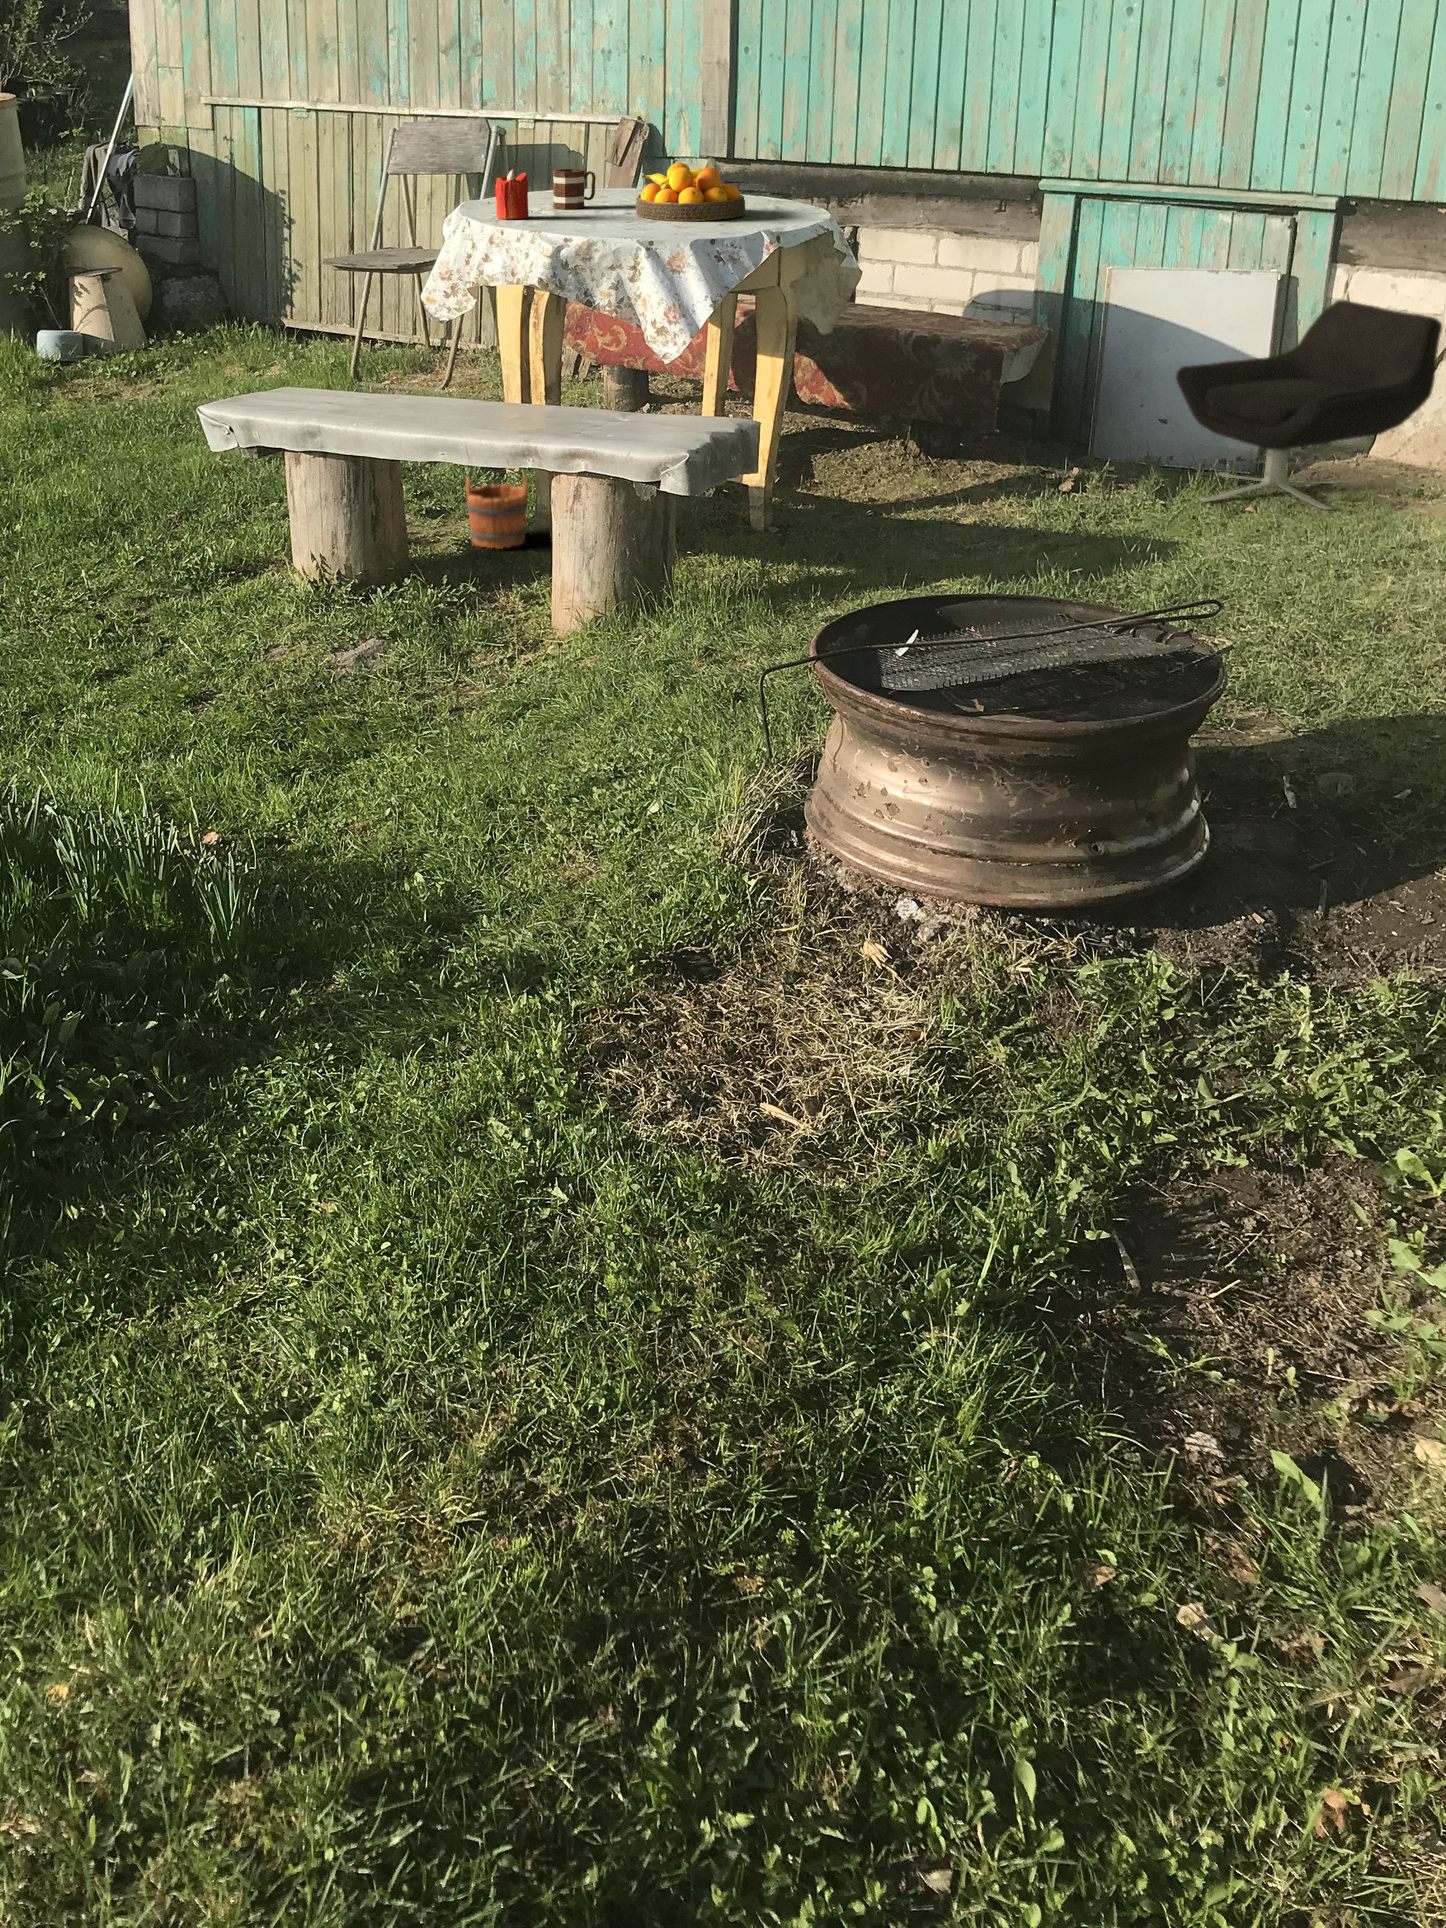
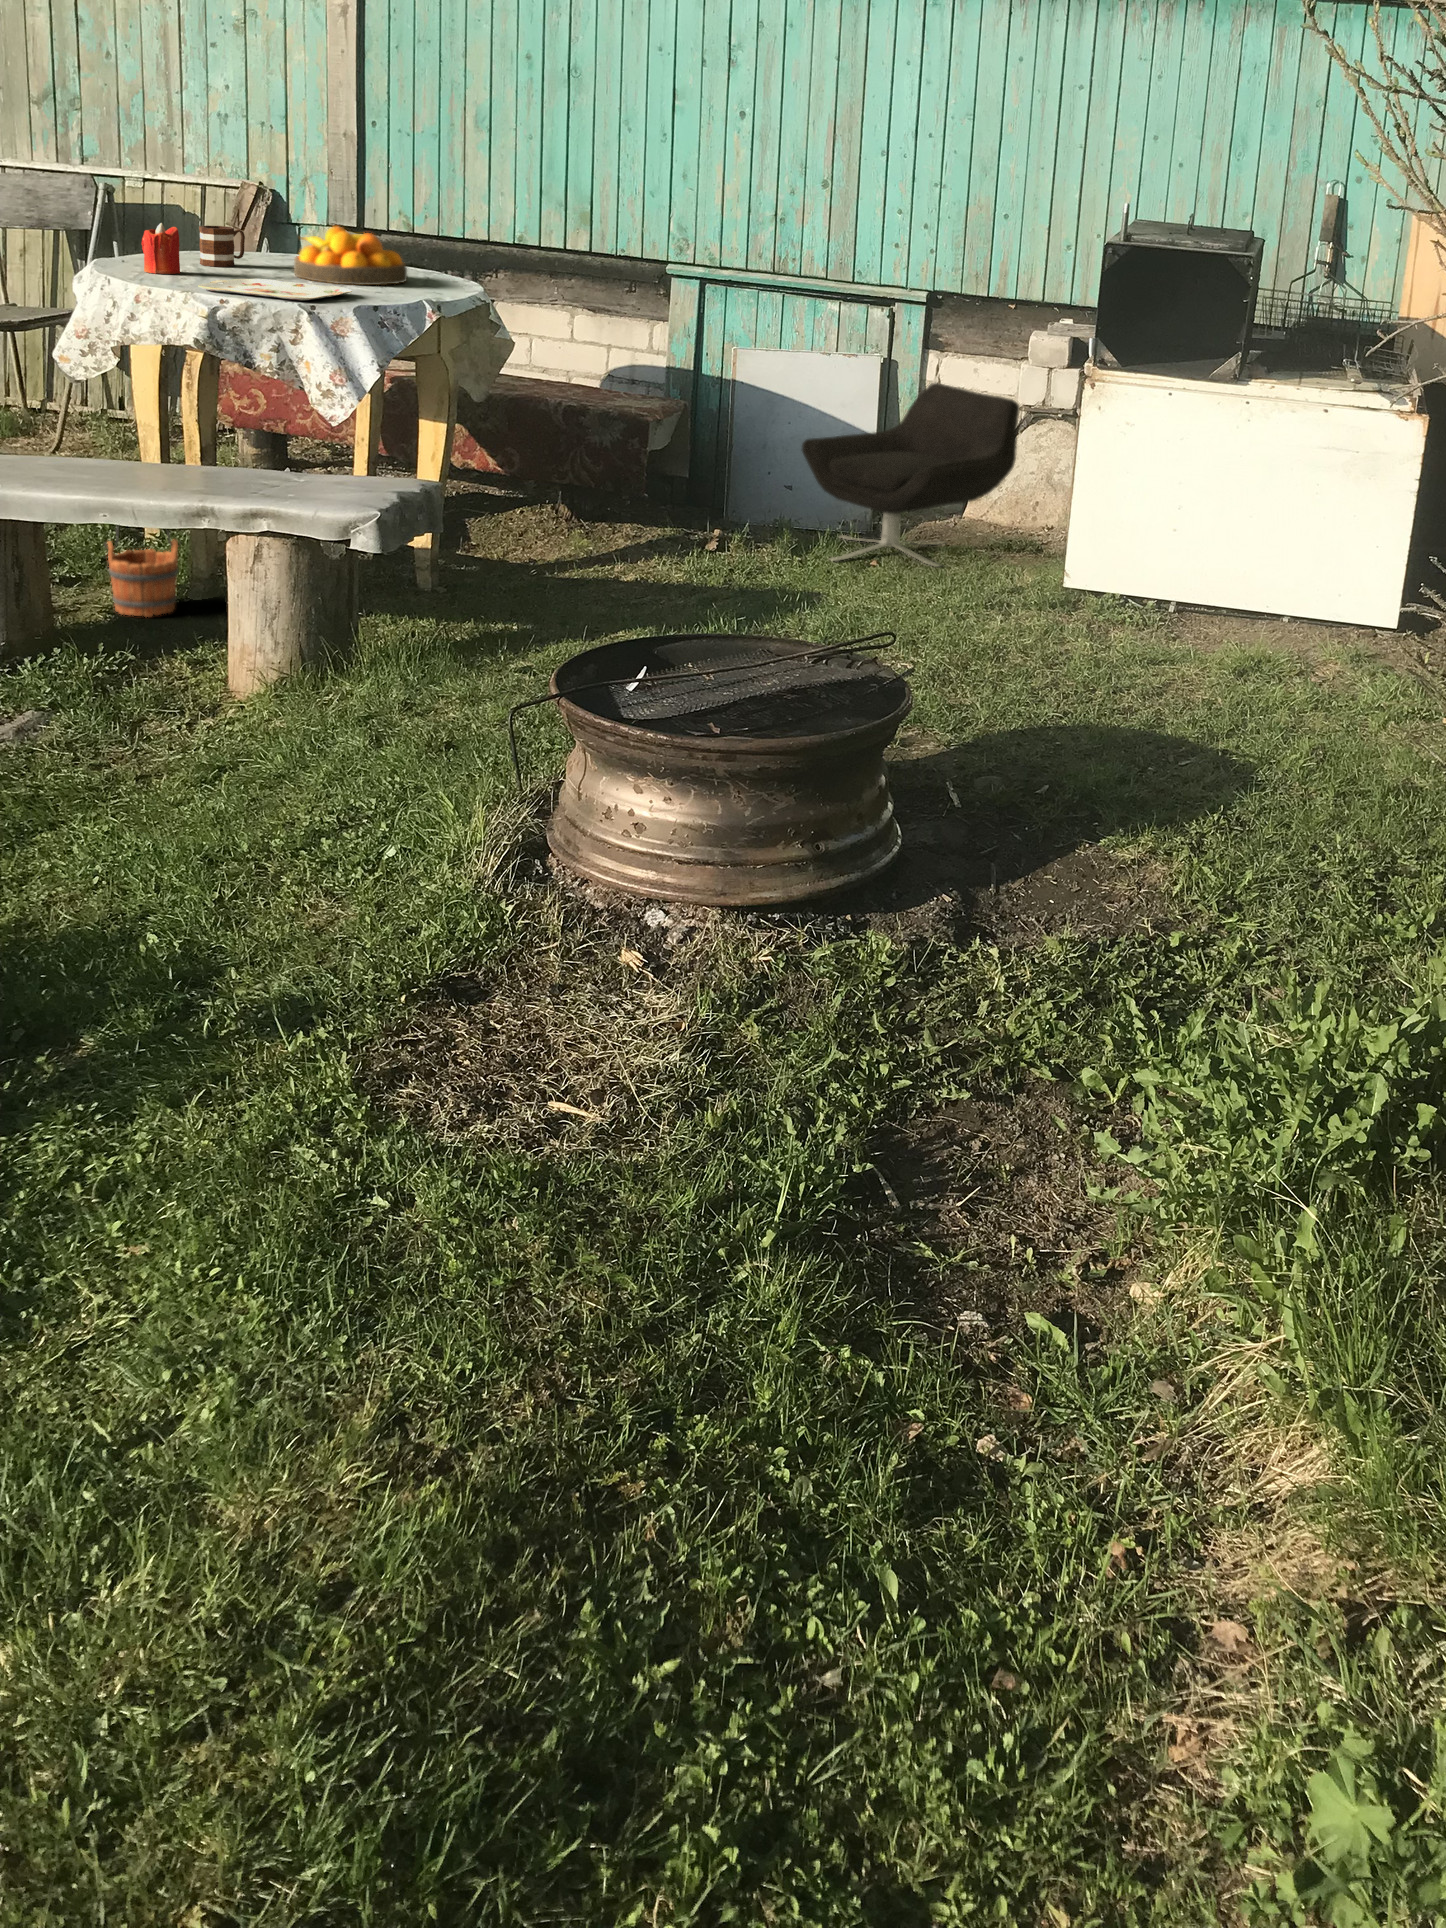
serving tray: none [535,220,681,241] -> present [198,279,352,301]

